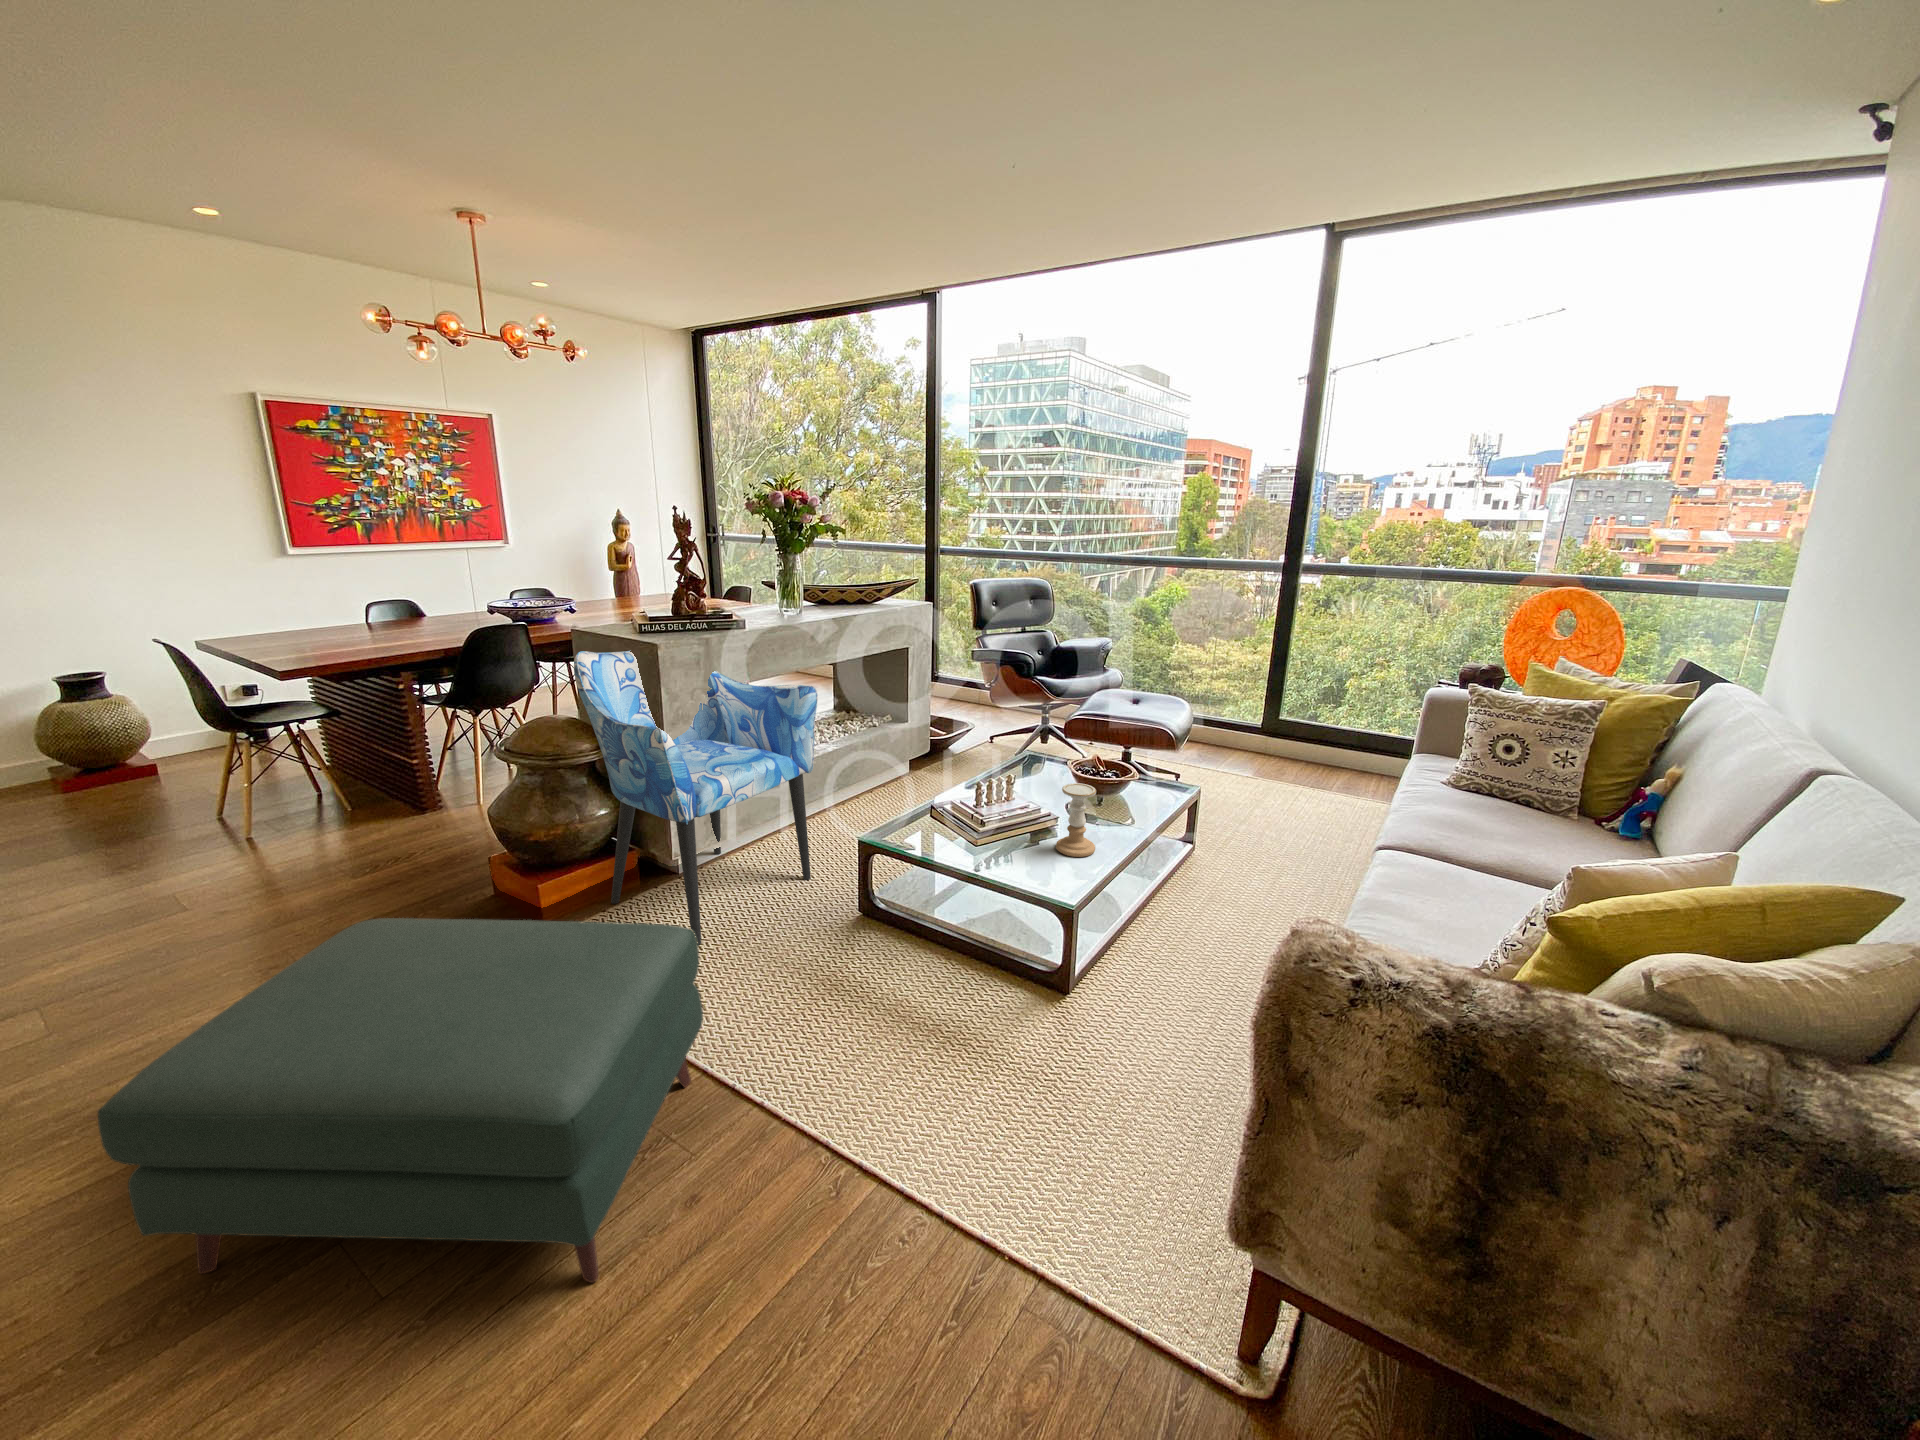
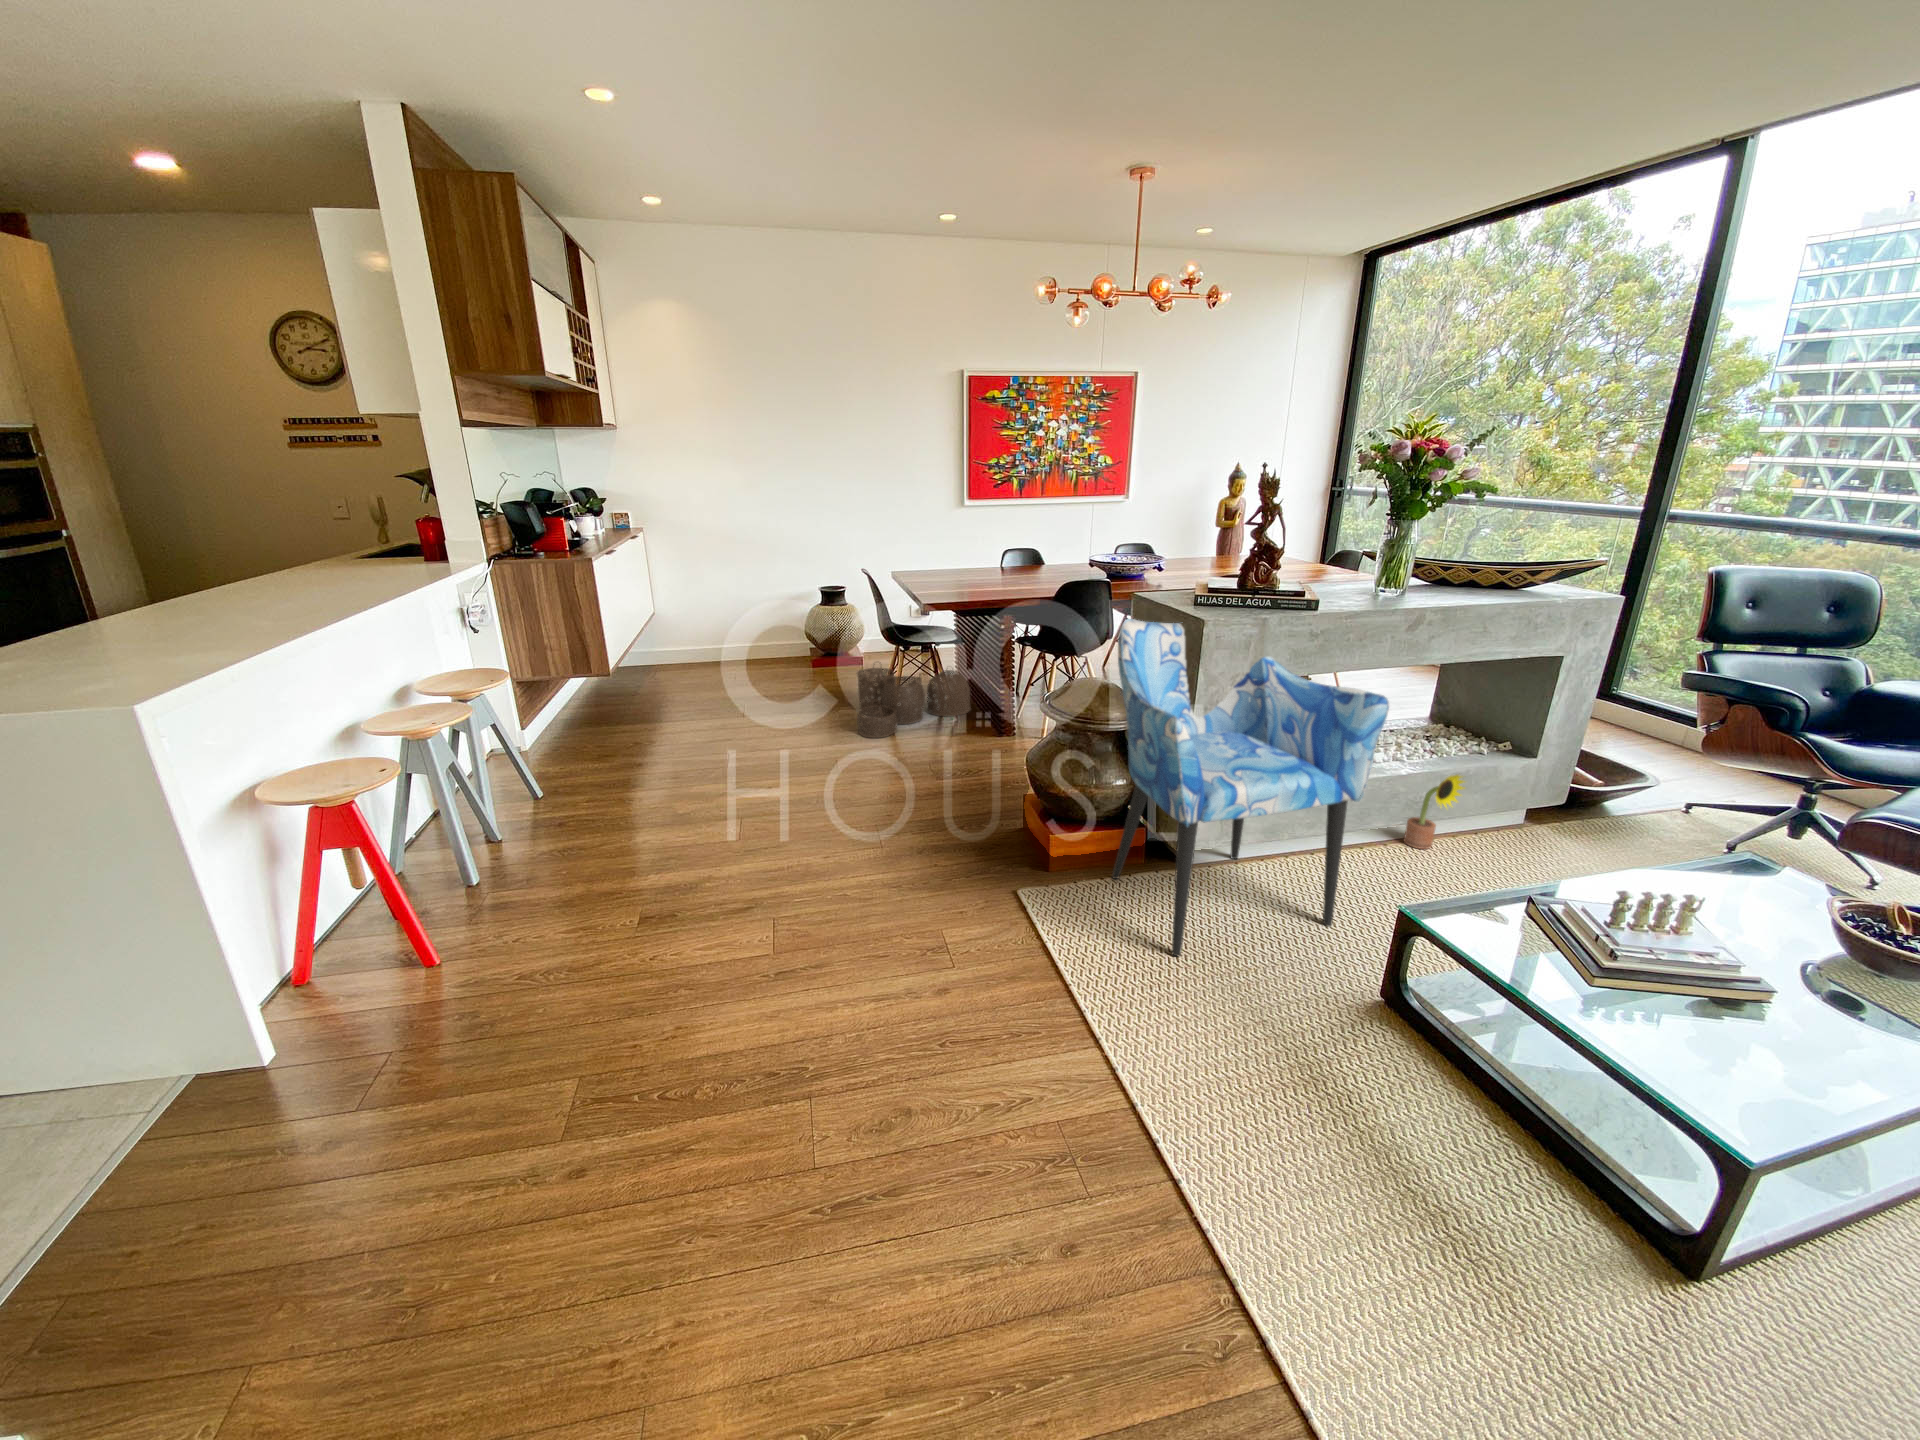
decorative plant: none [839,741,873,806] -> present [1404,775,1465,849]
woven basket: none [172,744,369,853] -> present [857,667,971,738]
candle holder: present [1056,783,1096,857] -> none [1751,945,1876,1078]
ottoman: present [98,918,703,1283] -> none [698,837,1147,1271]

